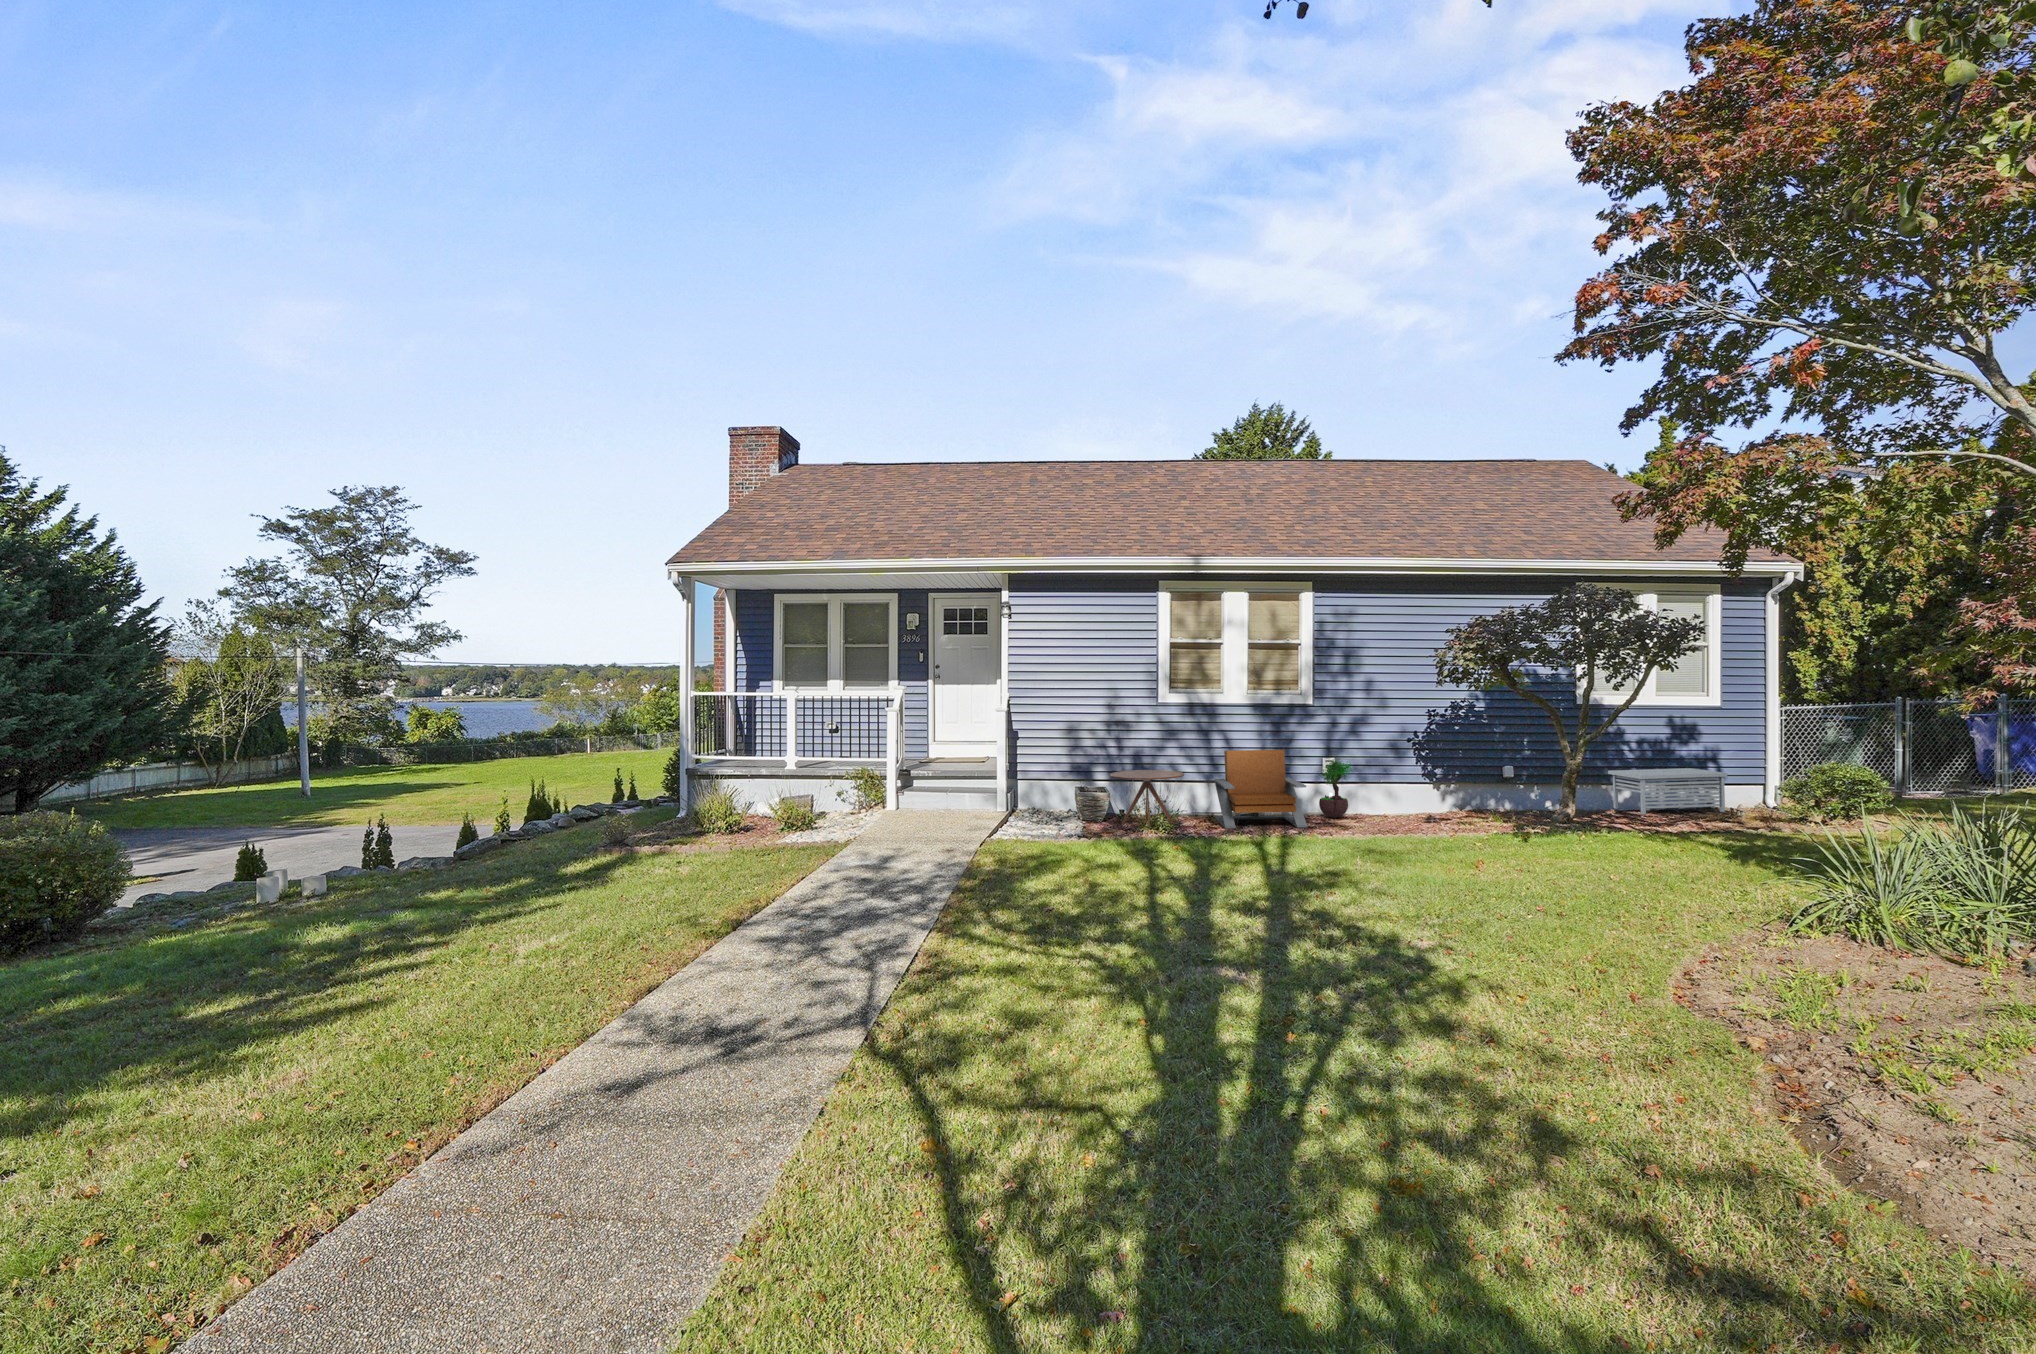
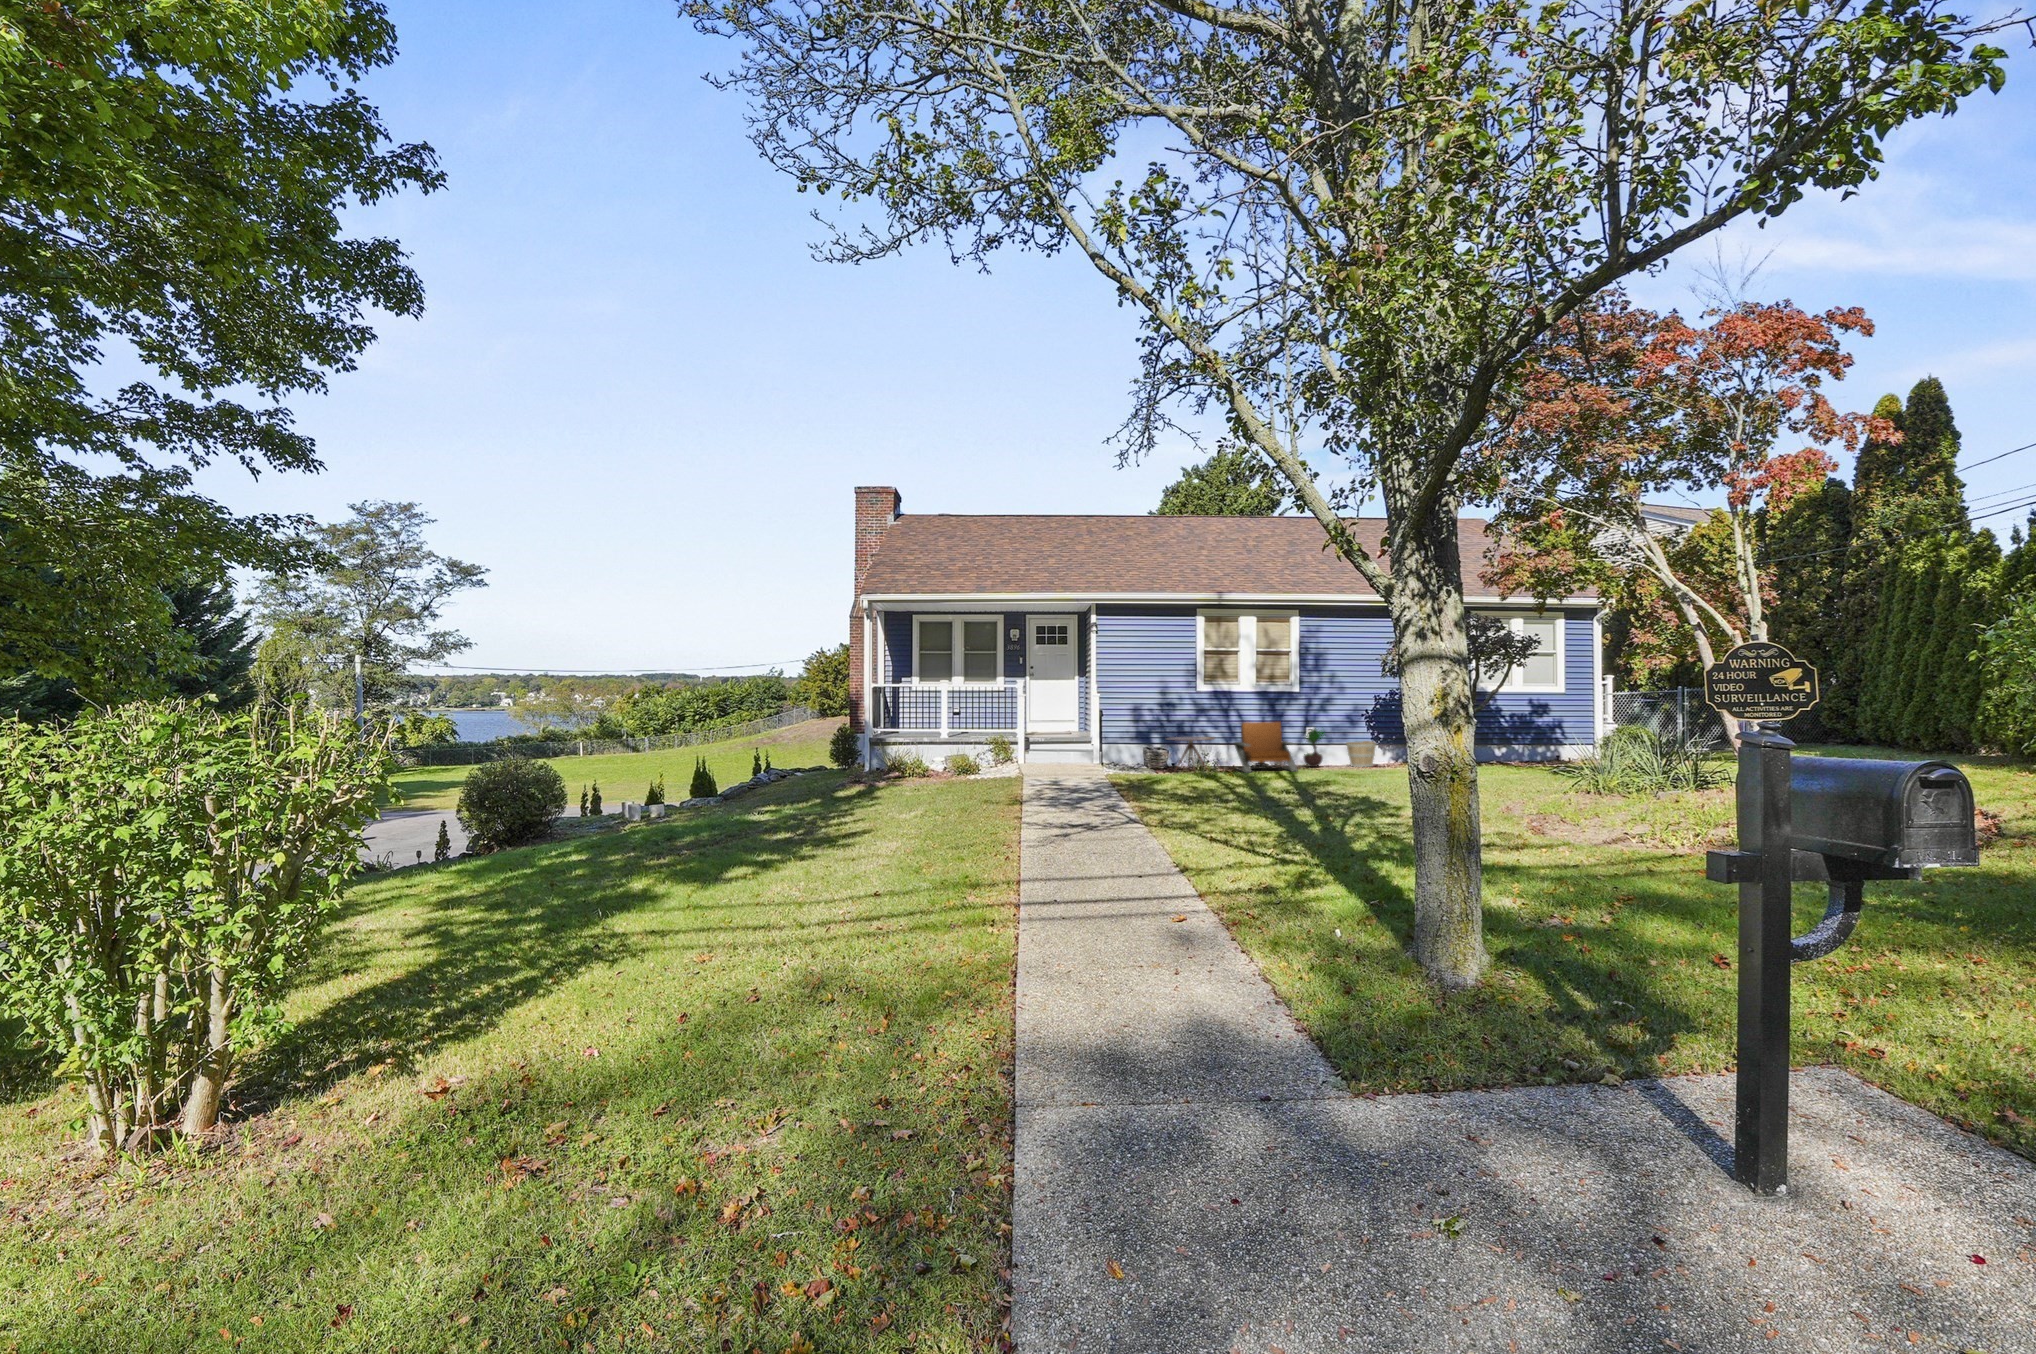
storage bench: present [1608,768,1727,815] -> none [1491,734,1564,763]
wooden bucket: none [1384,778,1431,820] -> present [1346,741,1376,767]

